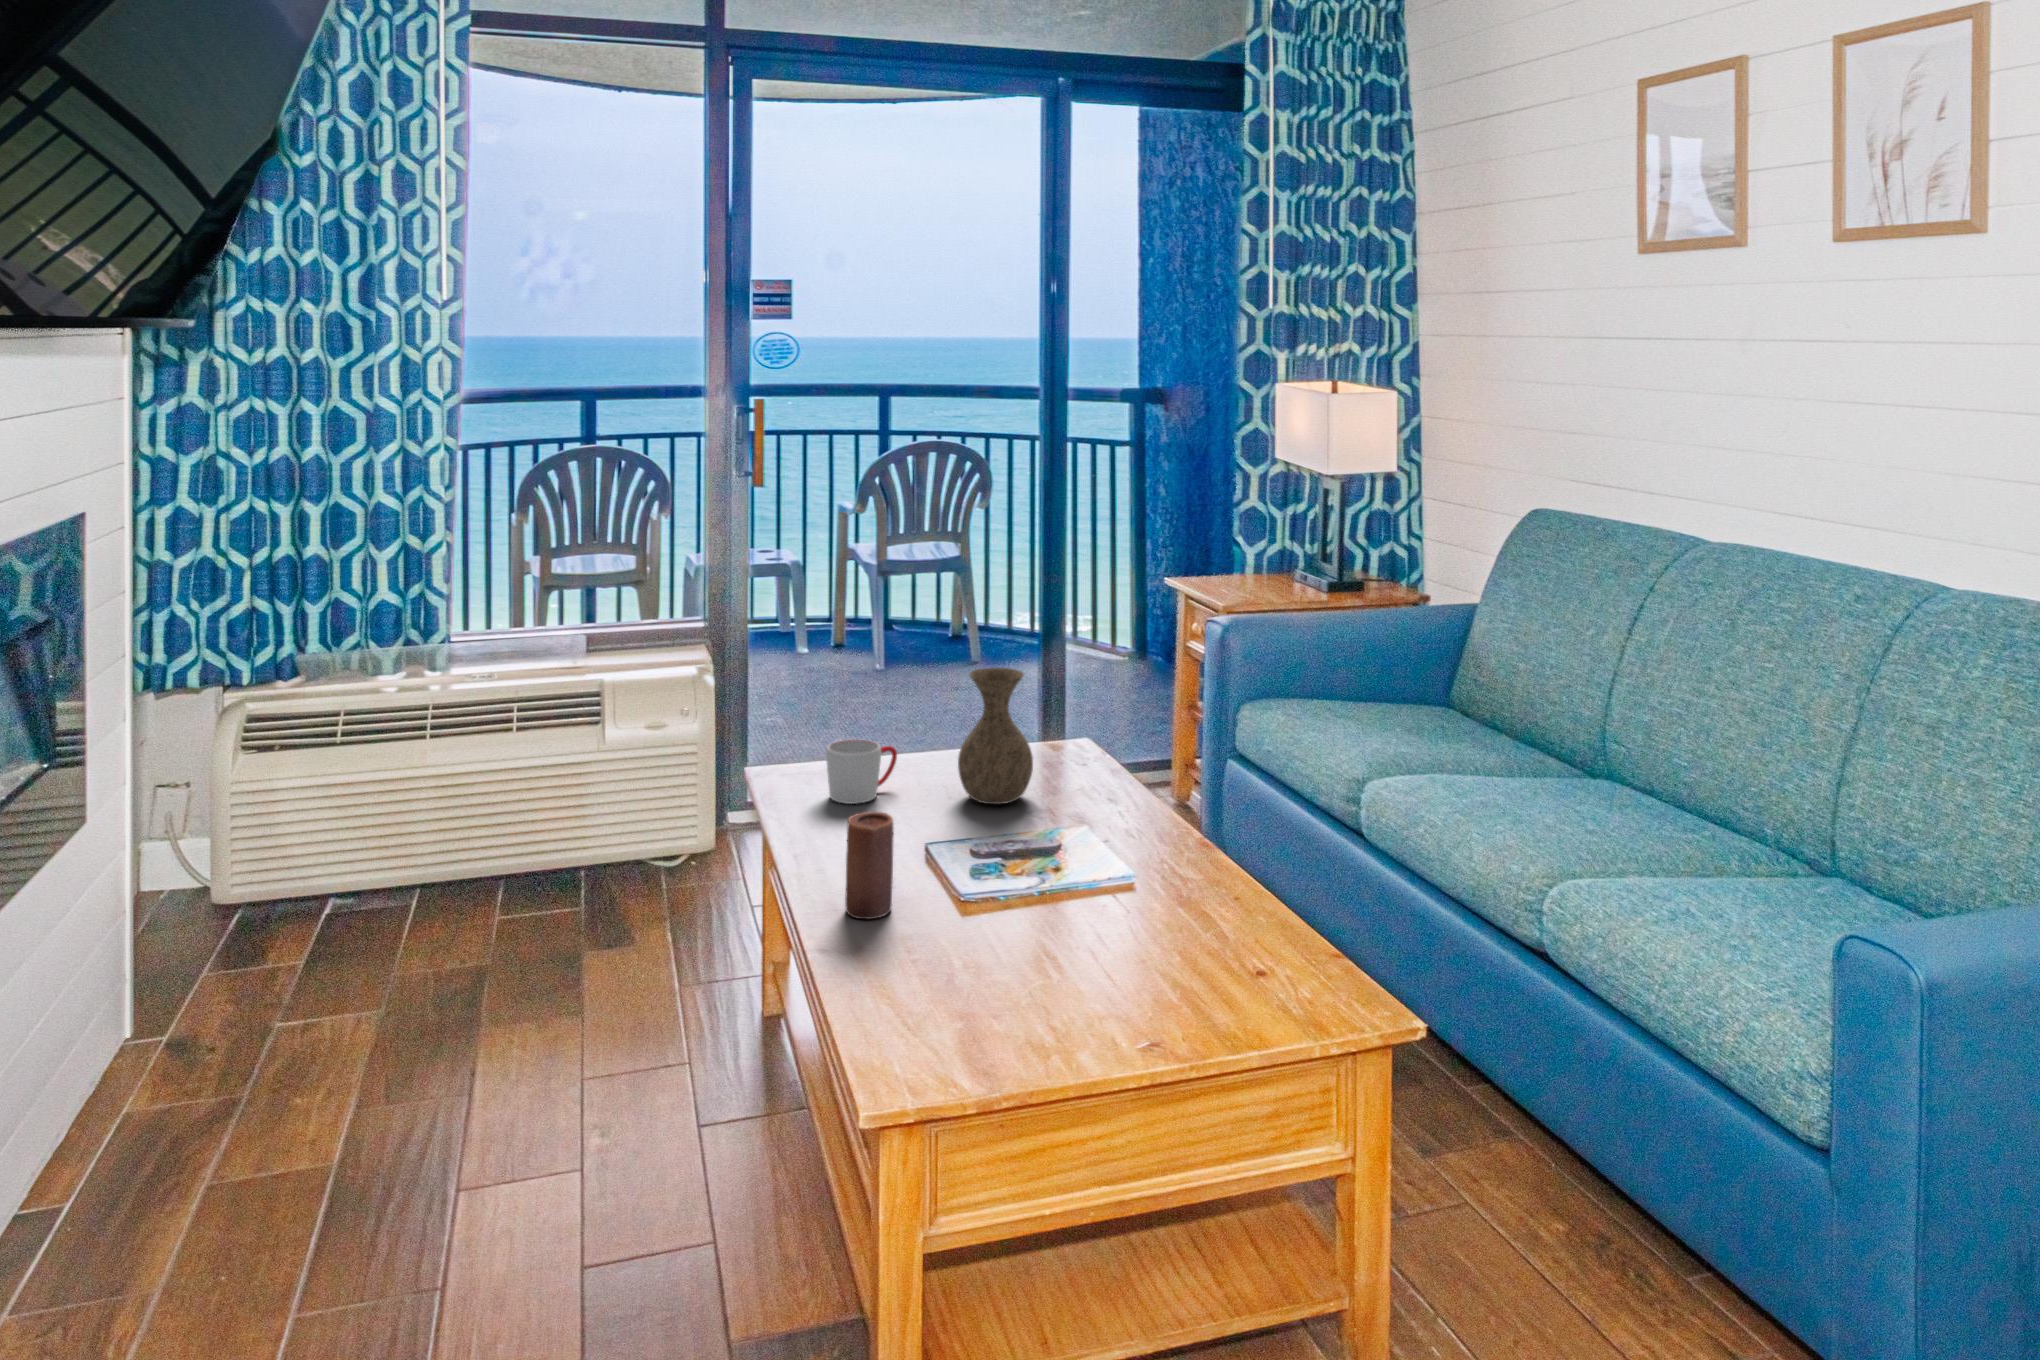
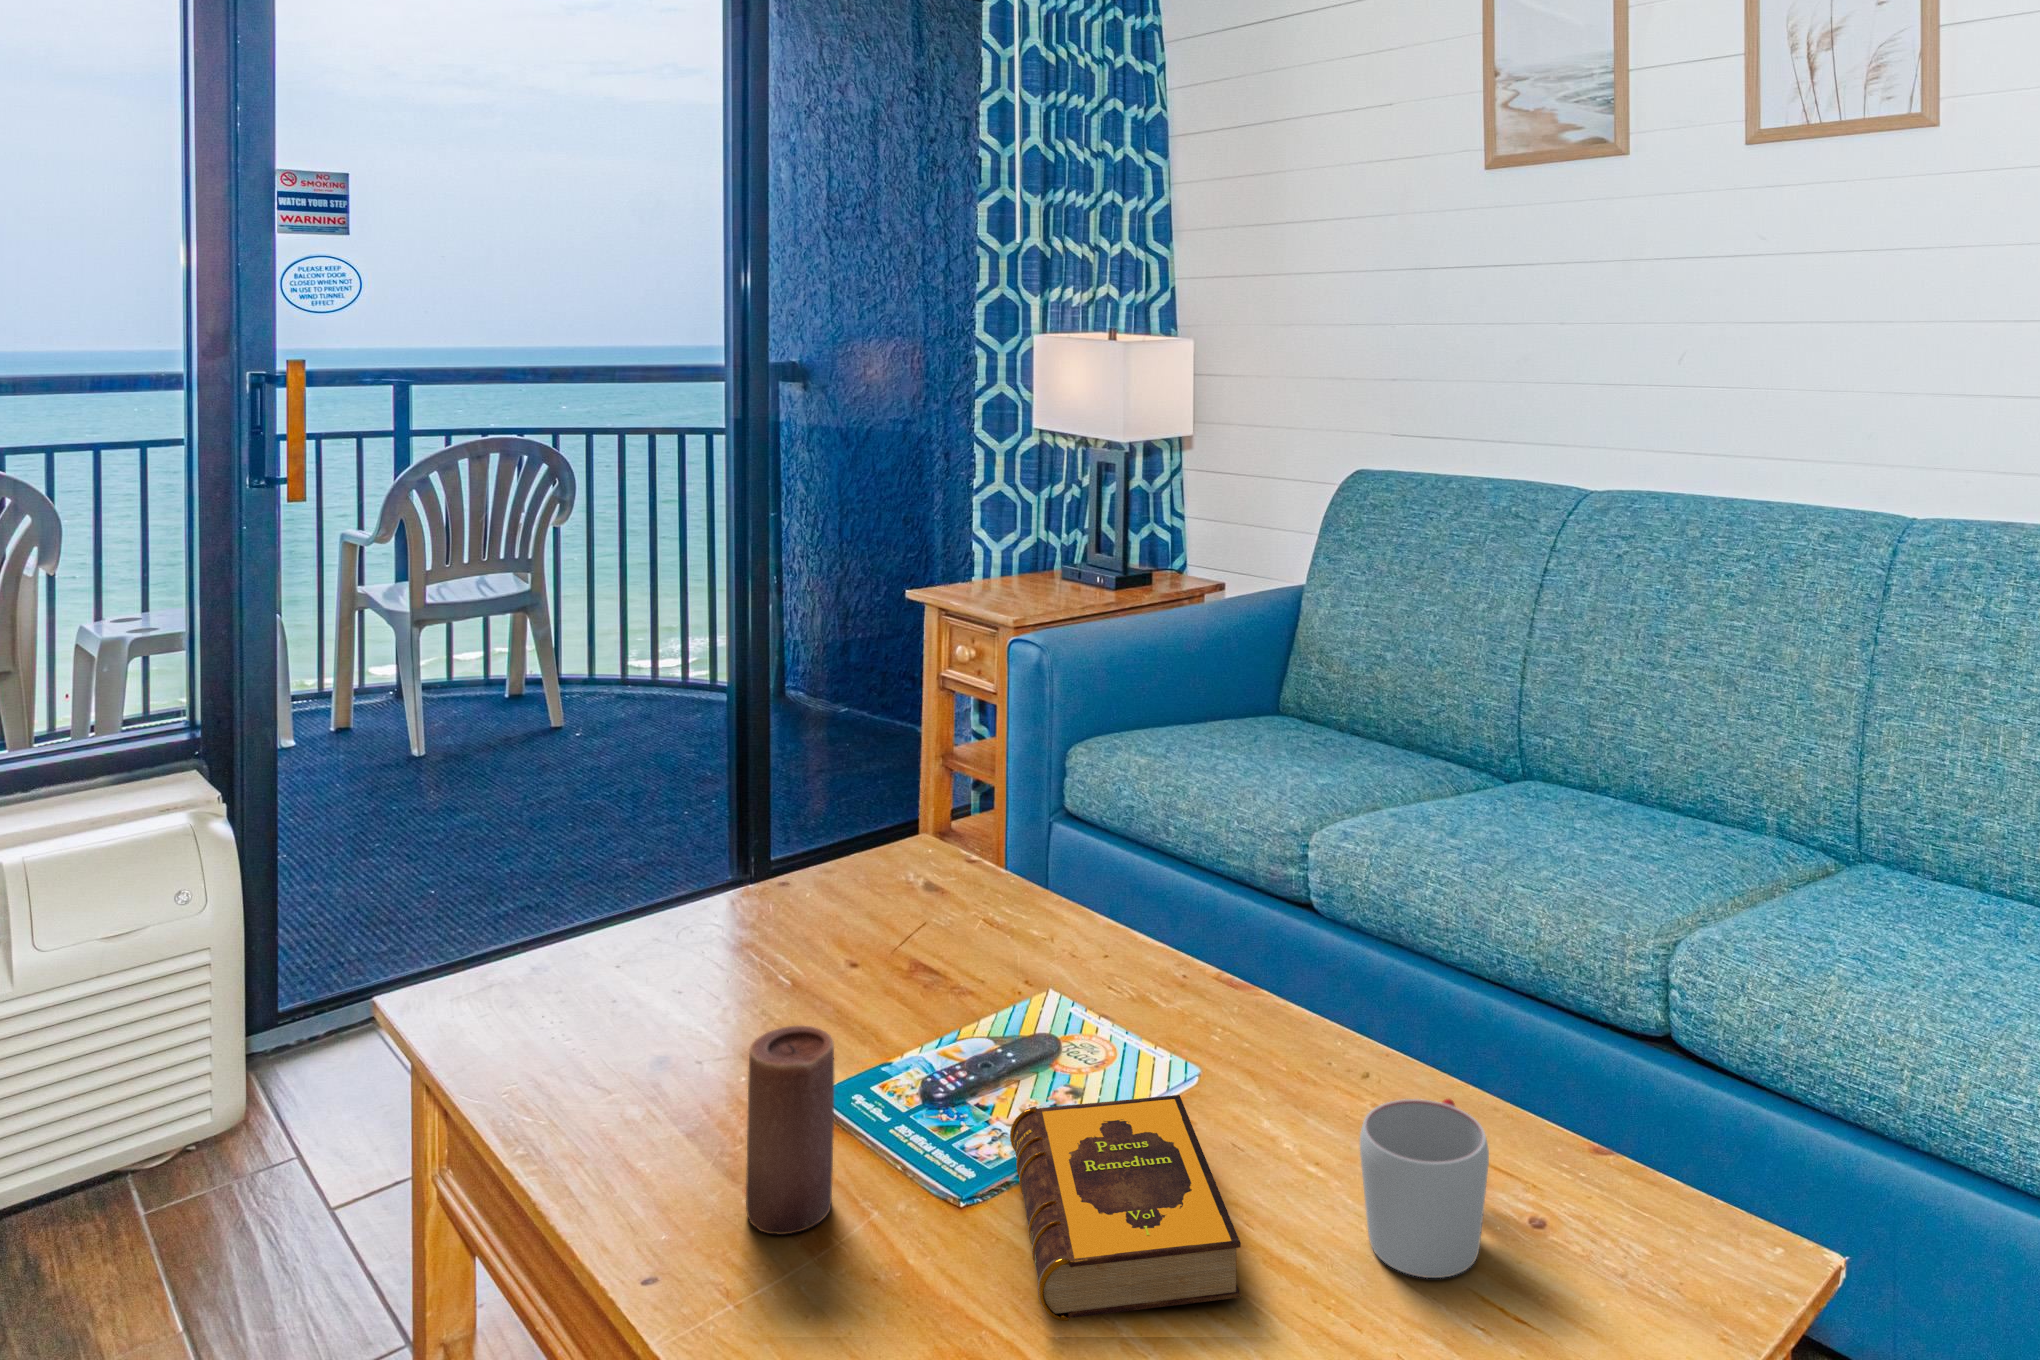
vase: present [958,668,1033,804] -> none [796,735,915,952]
mug: present [826,739,897,804] -> present [1360,1099,1489,1278]
hardback book: none [953,885,1097,990] -> present [1010,1095,1241,1321]

